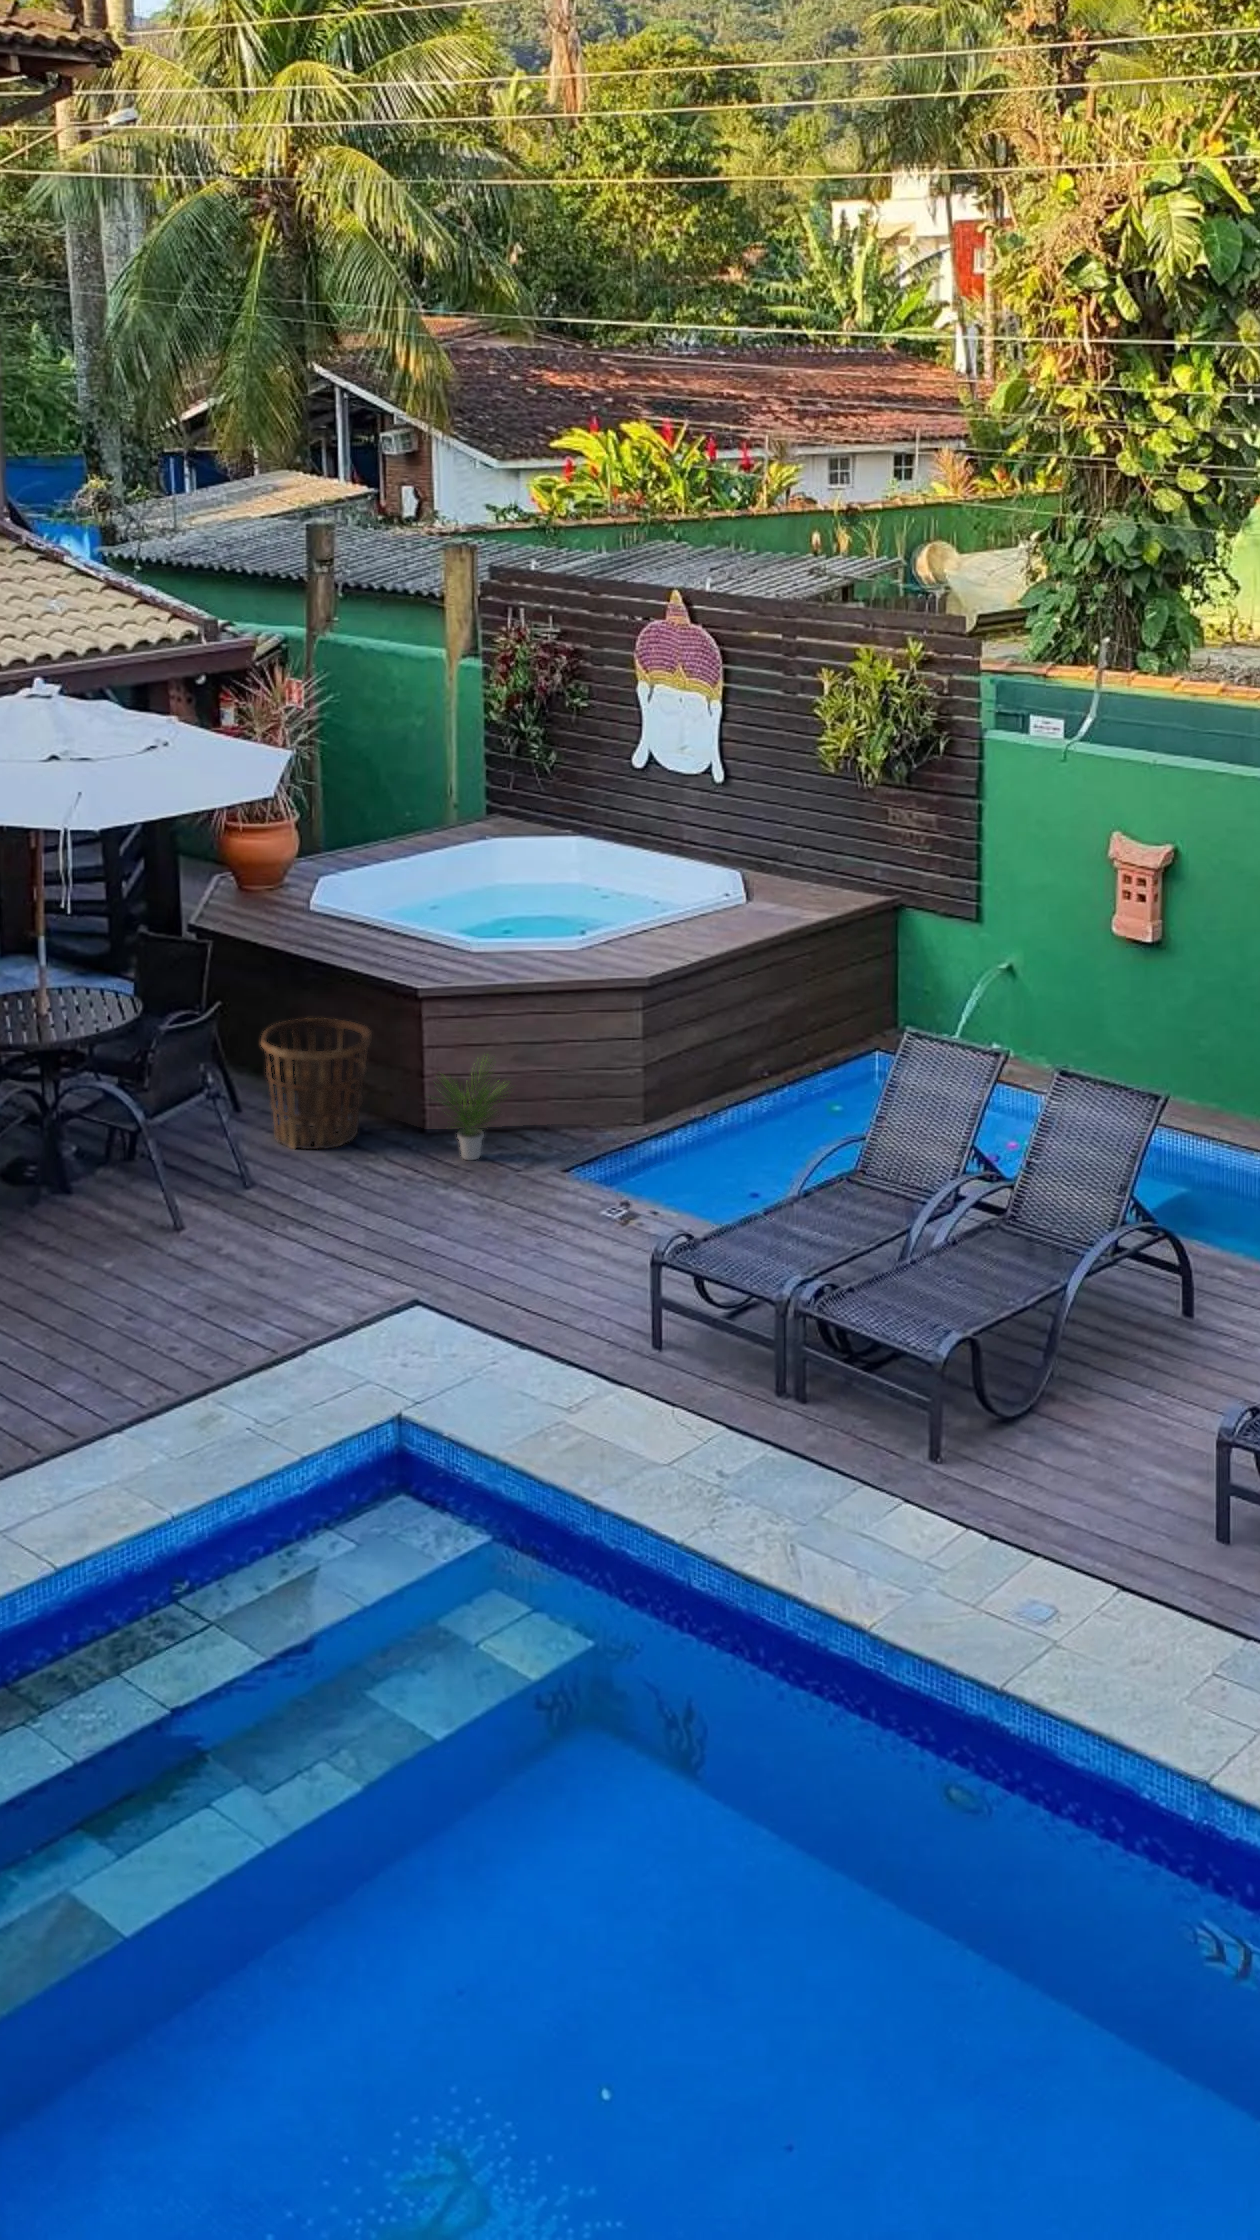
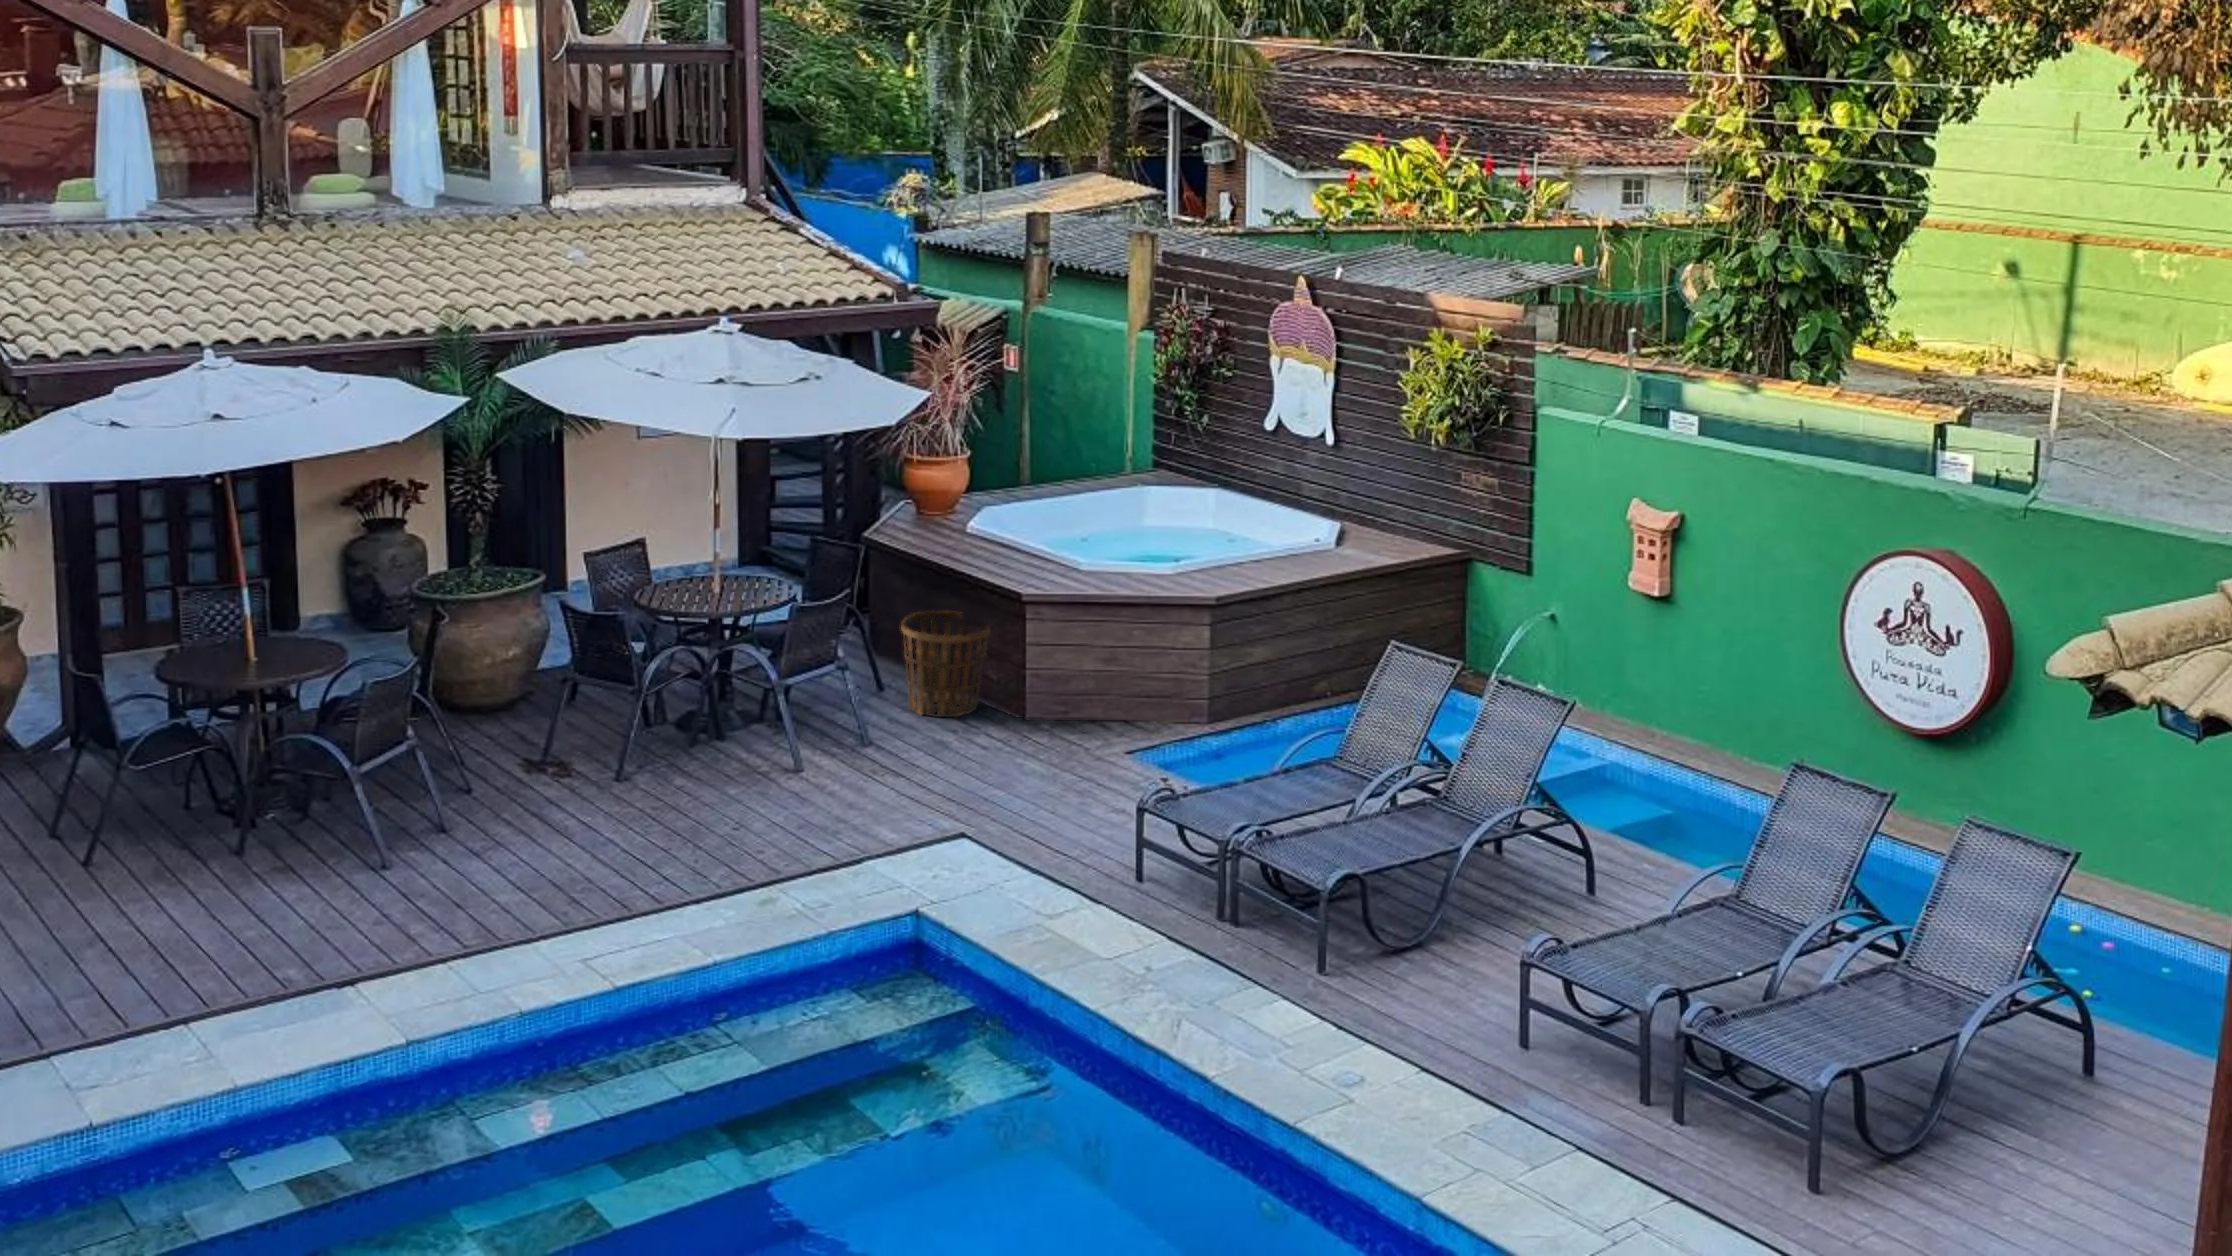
potted plant: present [434,1065,510,1160] -> none [1022,647,1101,735]

